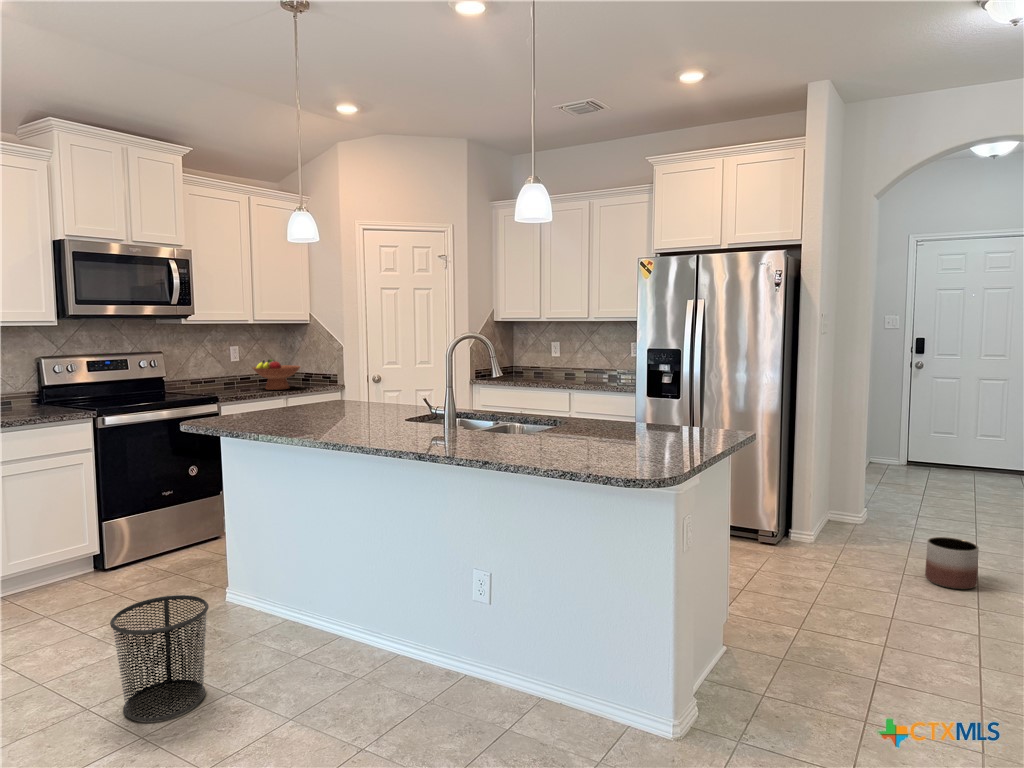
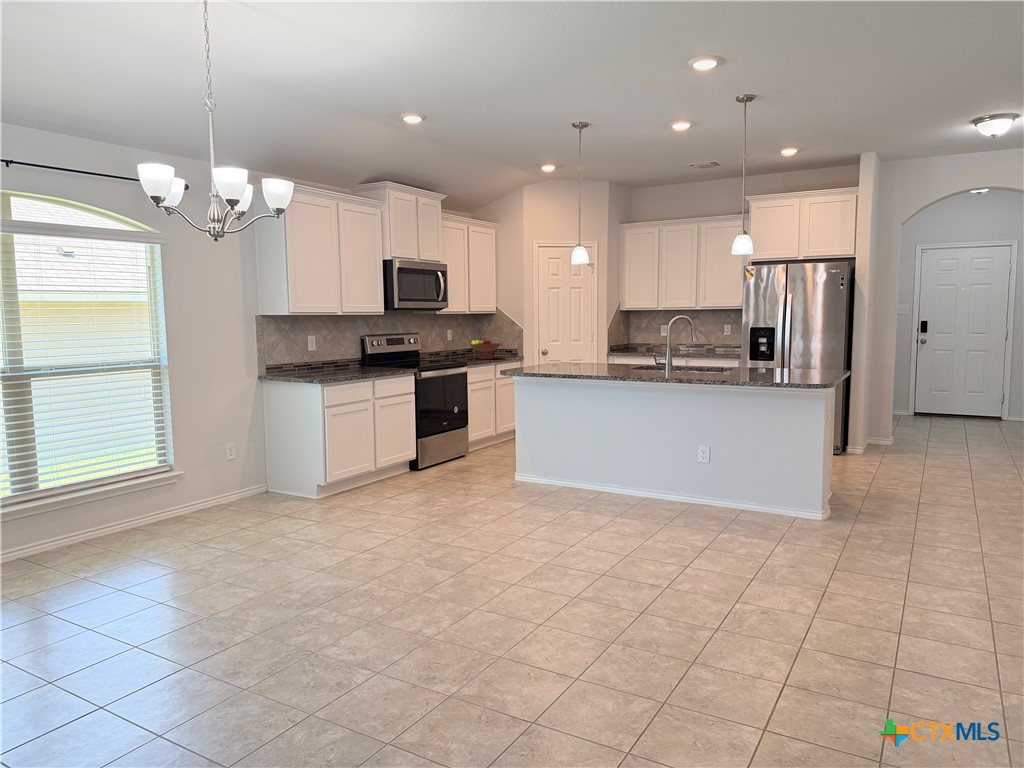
planter: present [925,537,979,589] -> none [937,443,970,471]
waste bin: present [110,595,209,722] -> none [524,460,570,519]

